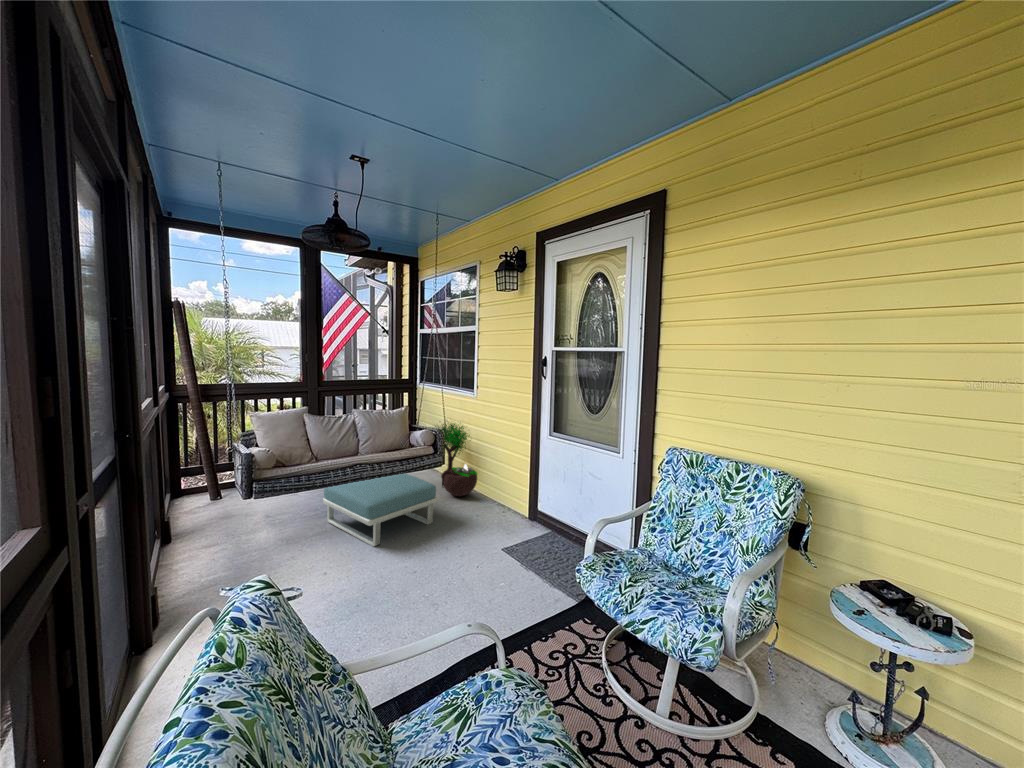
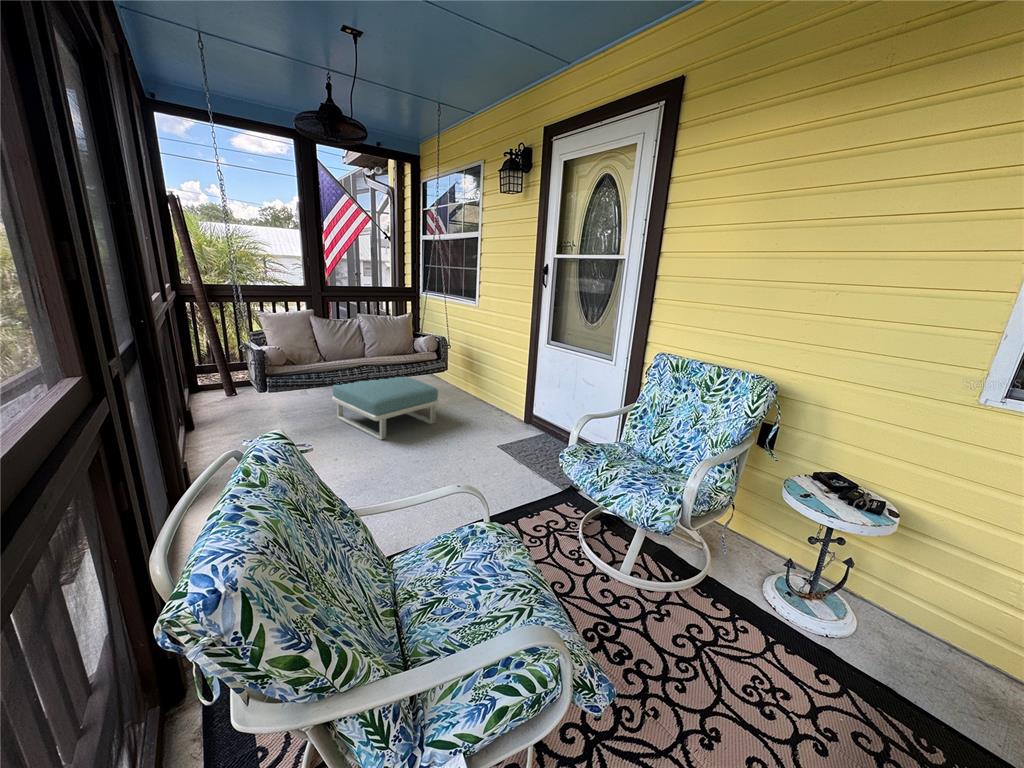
potted tree: present [435,423,477,496] -> none [428,323,479,401]

